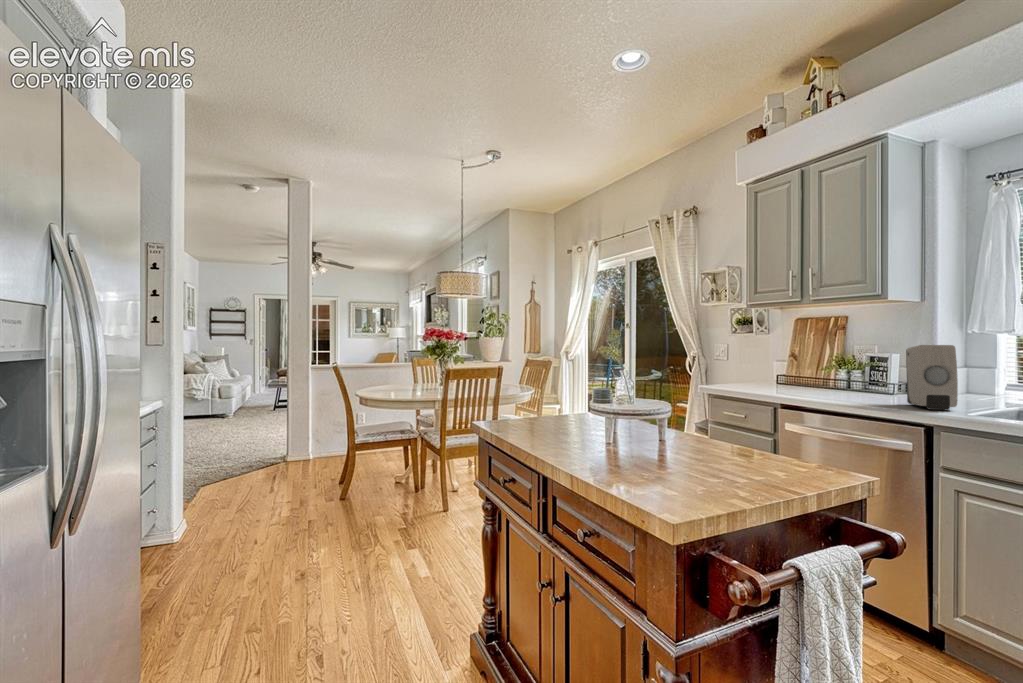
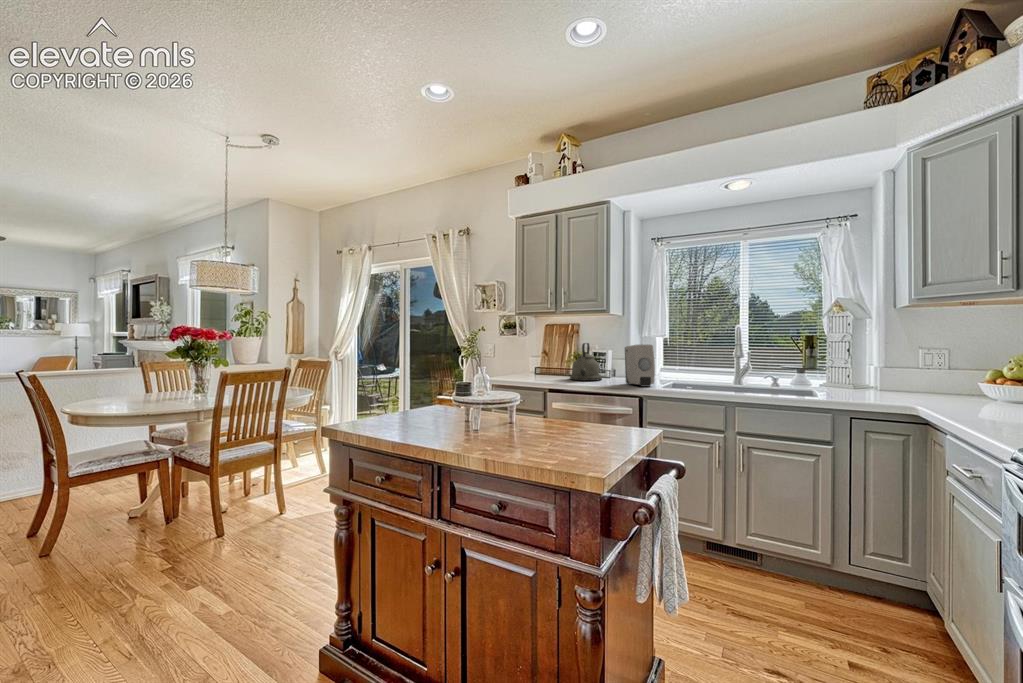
kettle: none [820,343,875,397] -> present [570,343,602,381]

